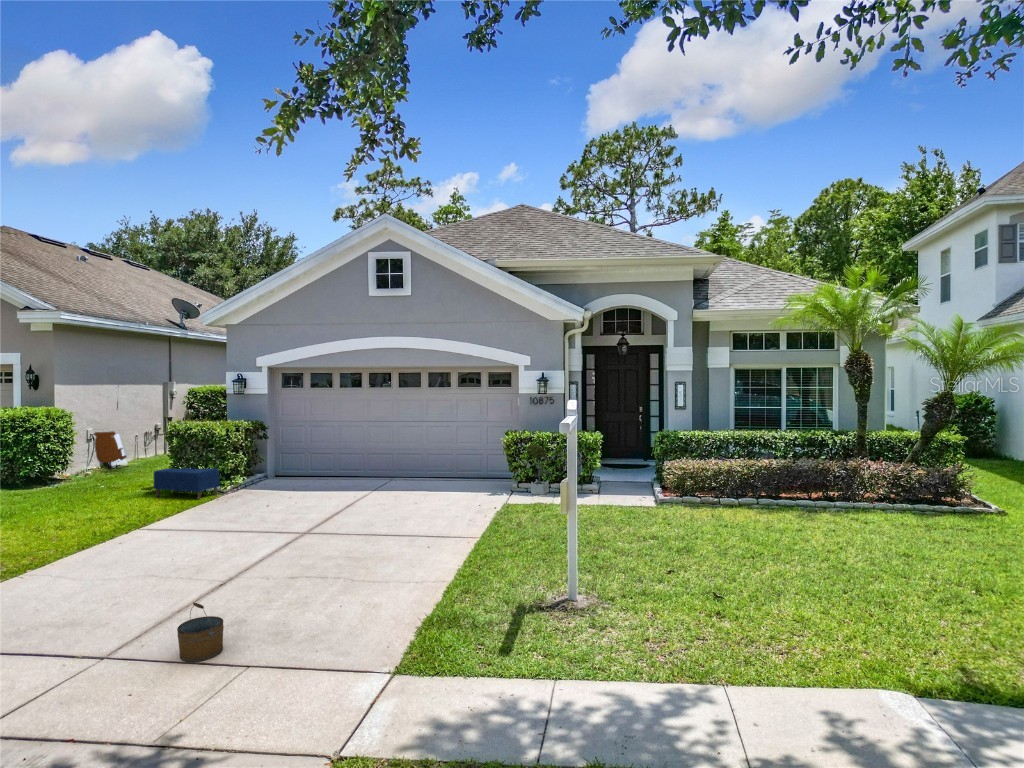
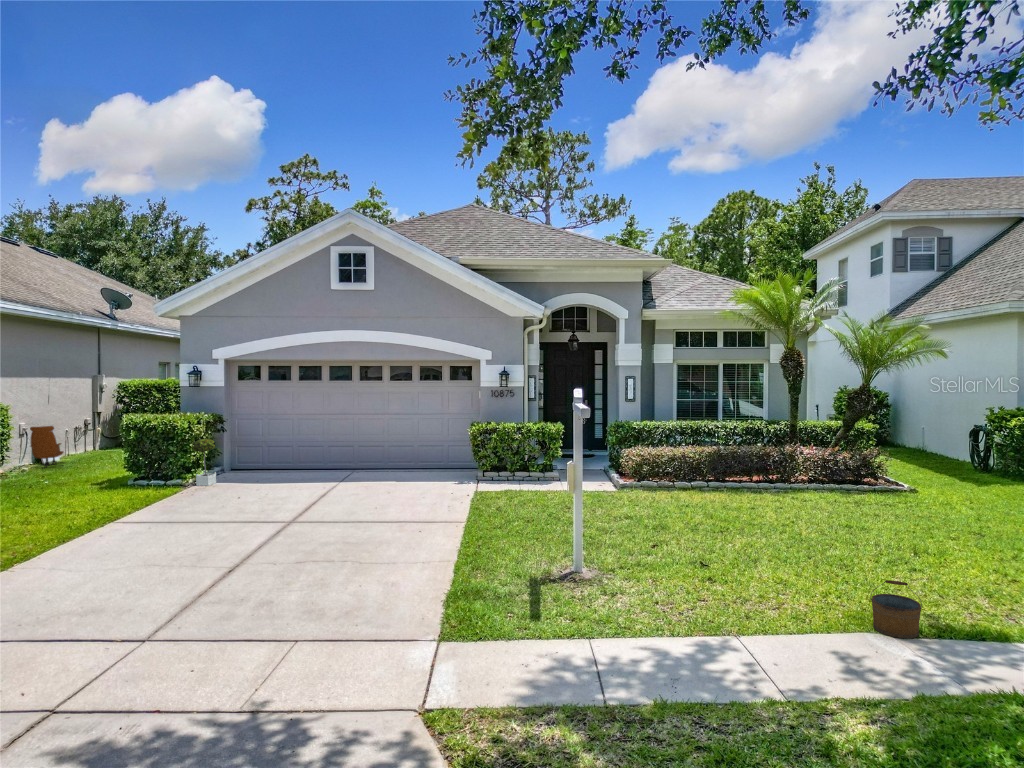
potted tree: present [526,444,549,495] -> present [192,438,216,486]
bench: present [153,467,219,500] -> none [109,461,181,494]
bucket: present [177,603,224,662] -> present [870,580,922,639]

